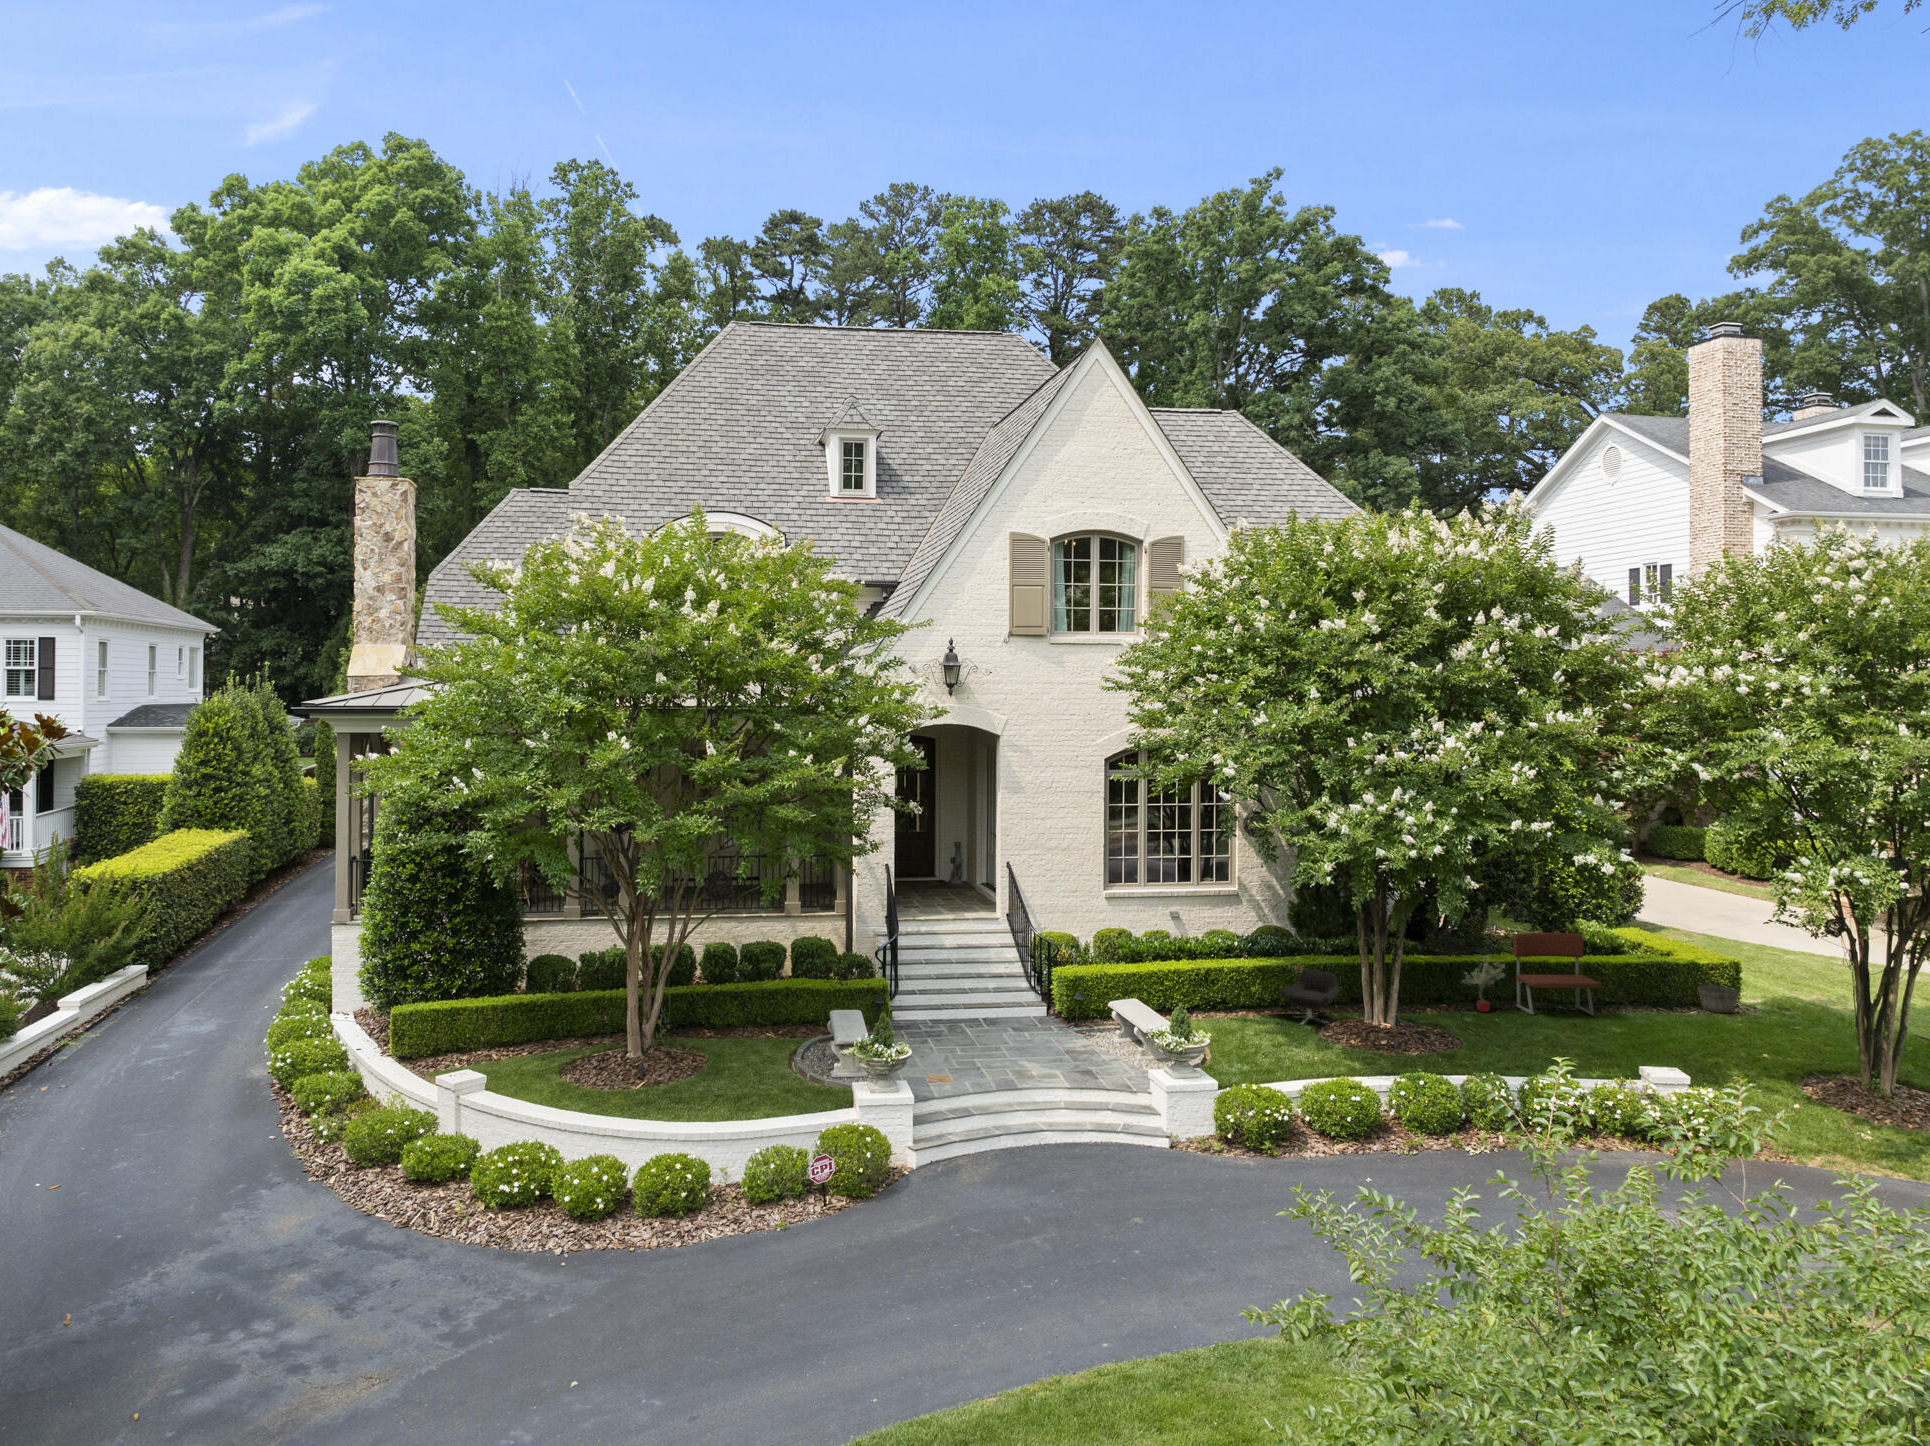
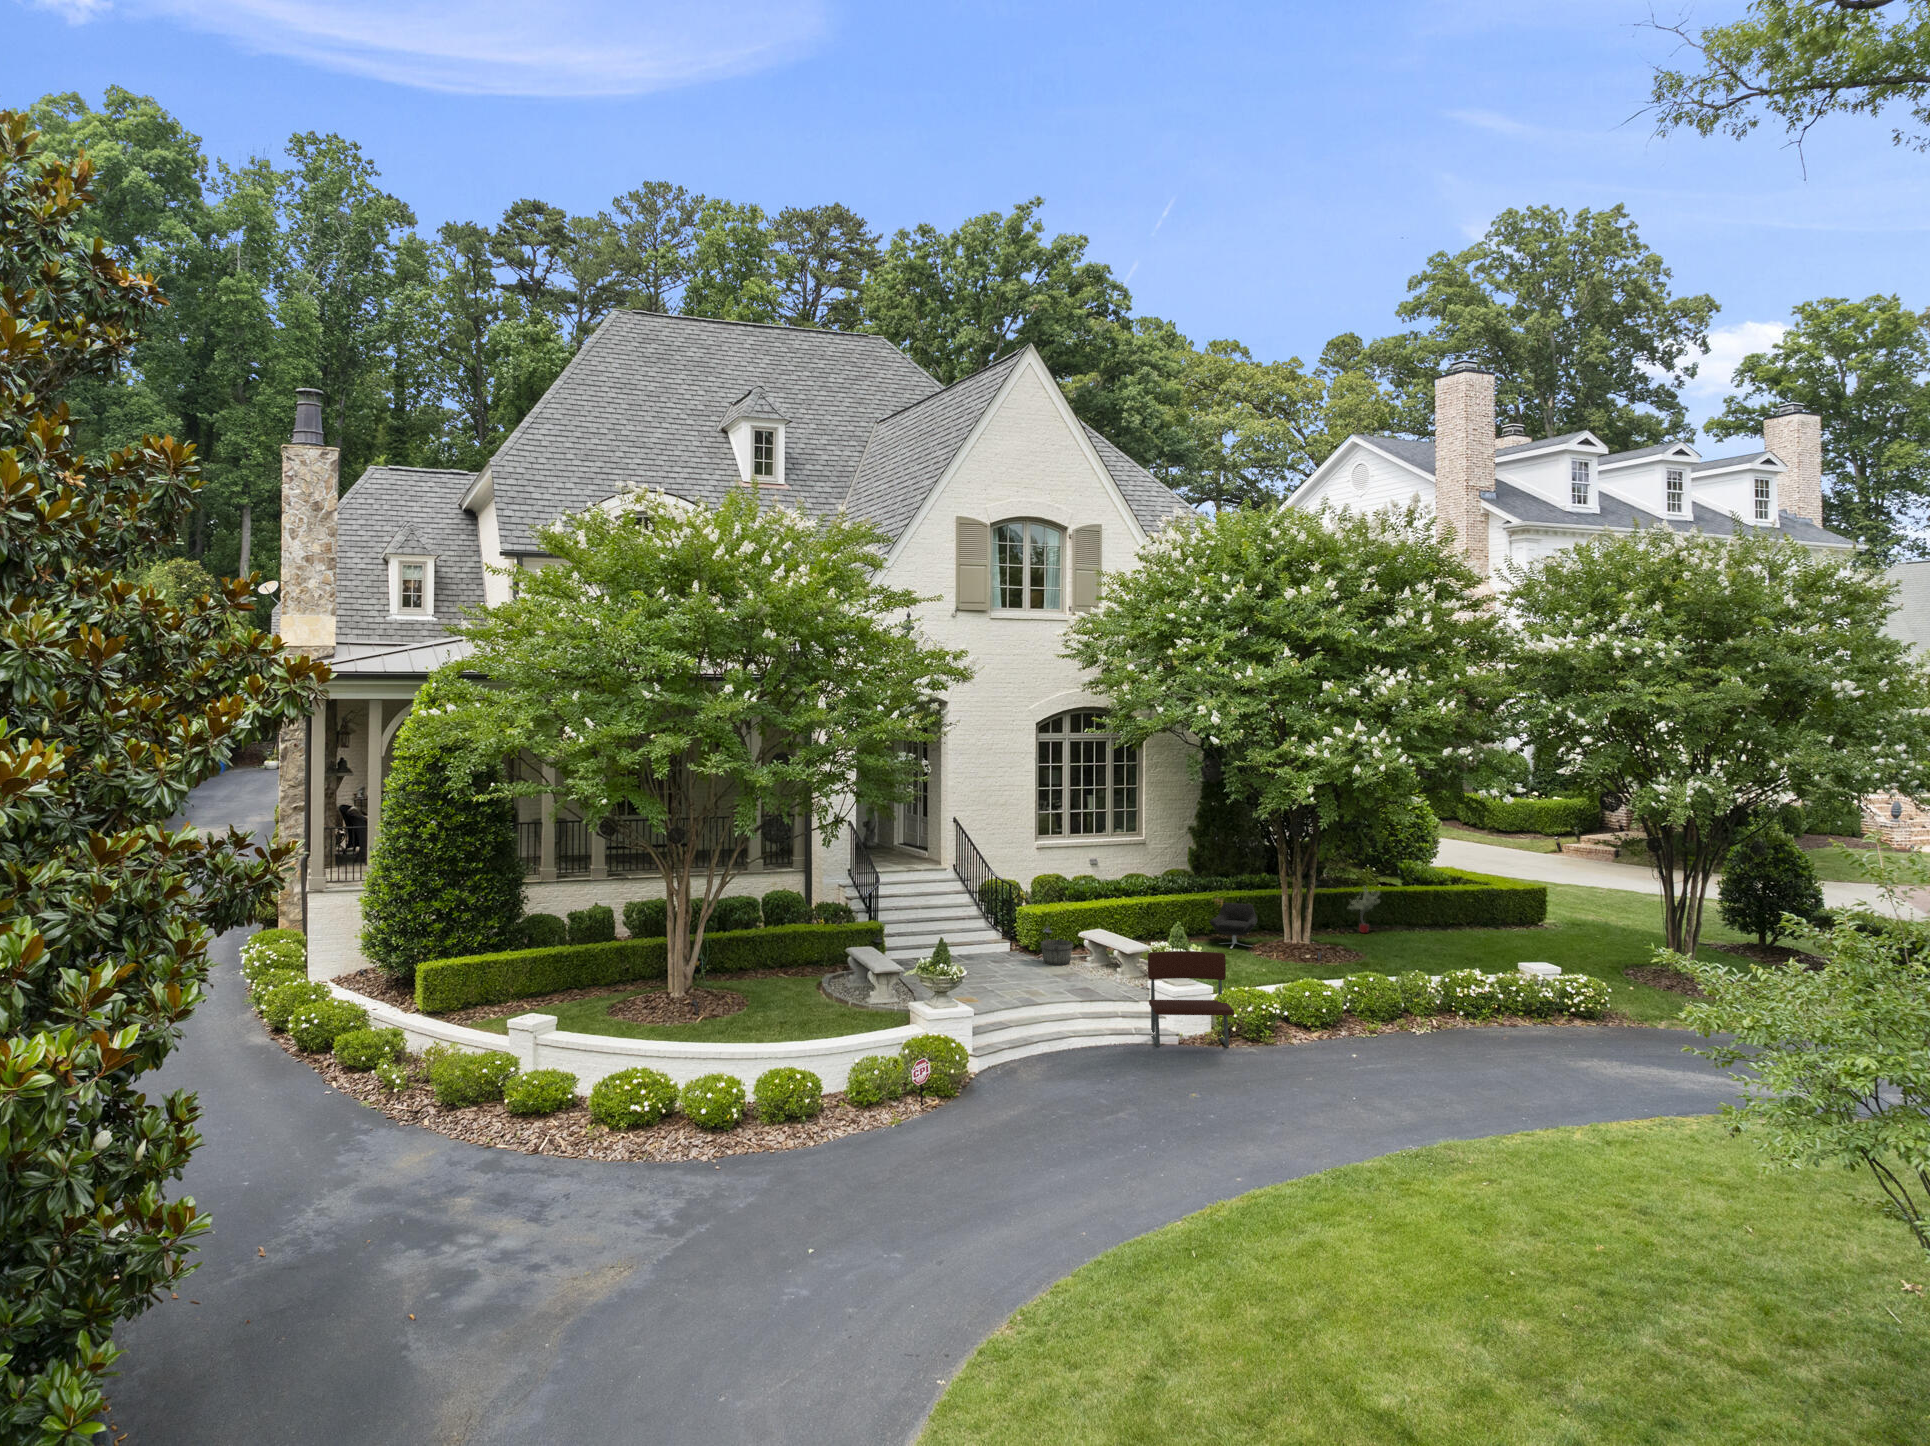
bench: present [1513,933,1602,1015] -> present [1148,951,1234,1047]
wooden bucket: present [1698,985,1738,1013] -> present [1041,935,1073,965]

